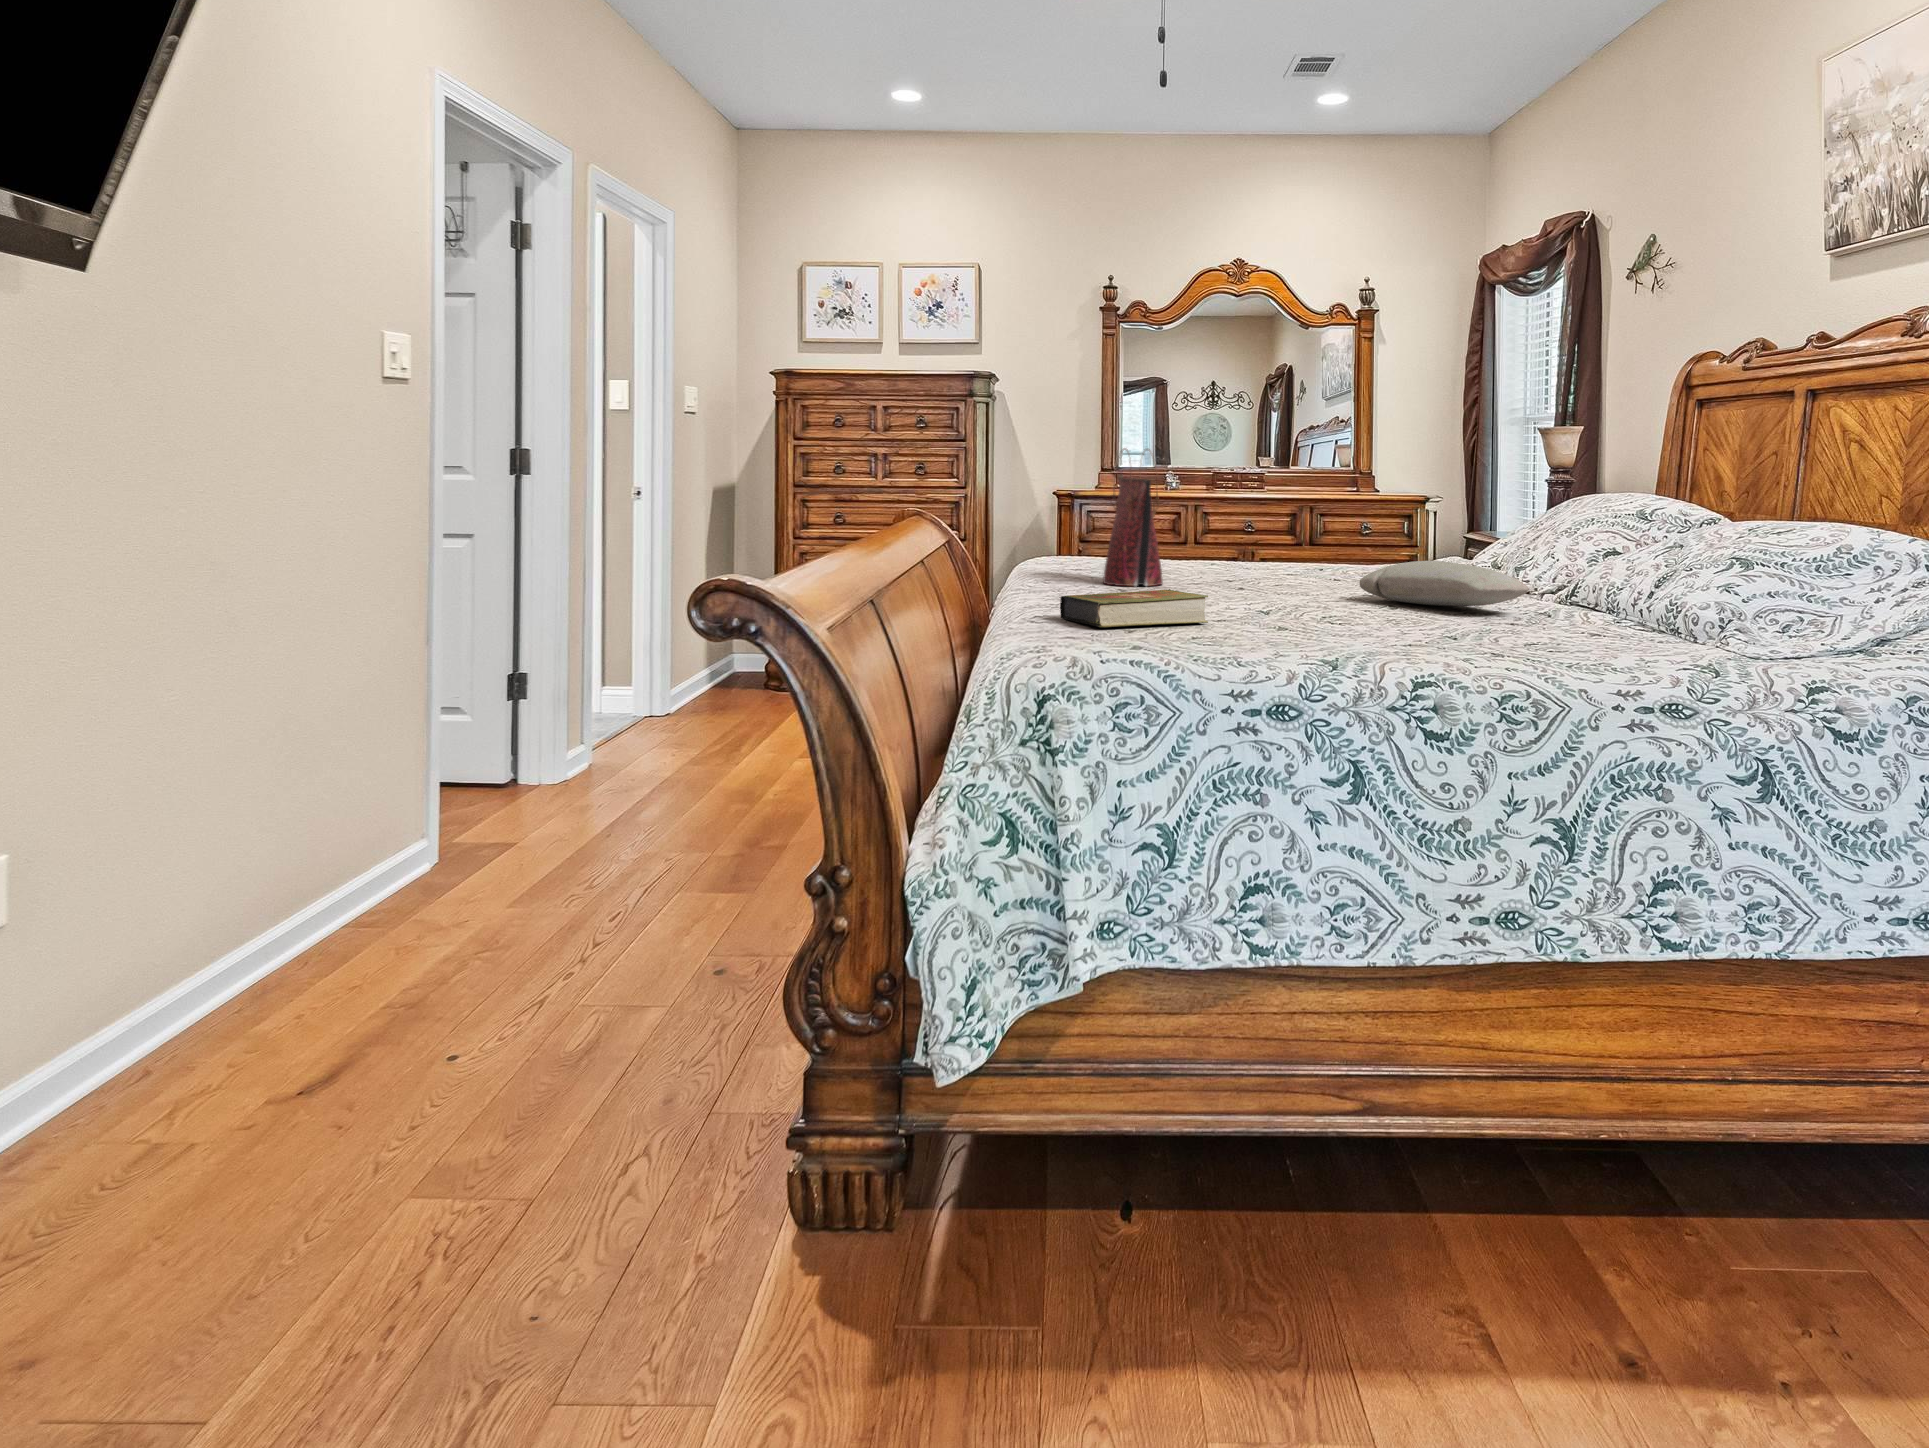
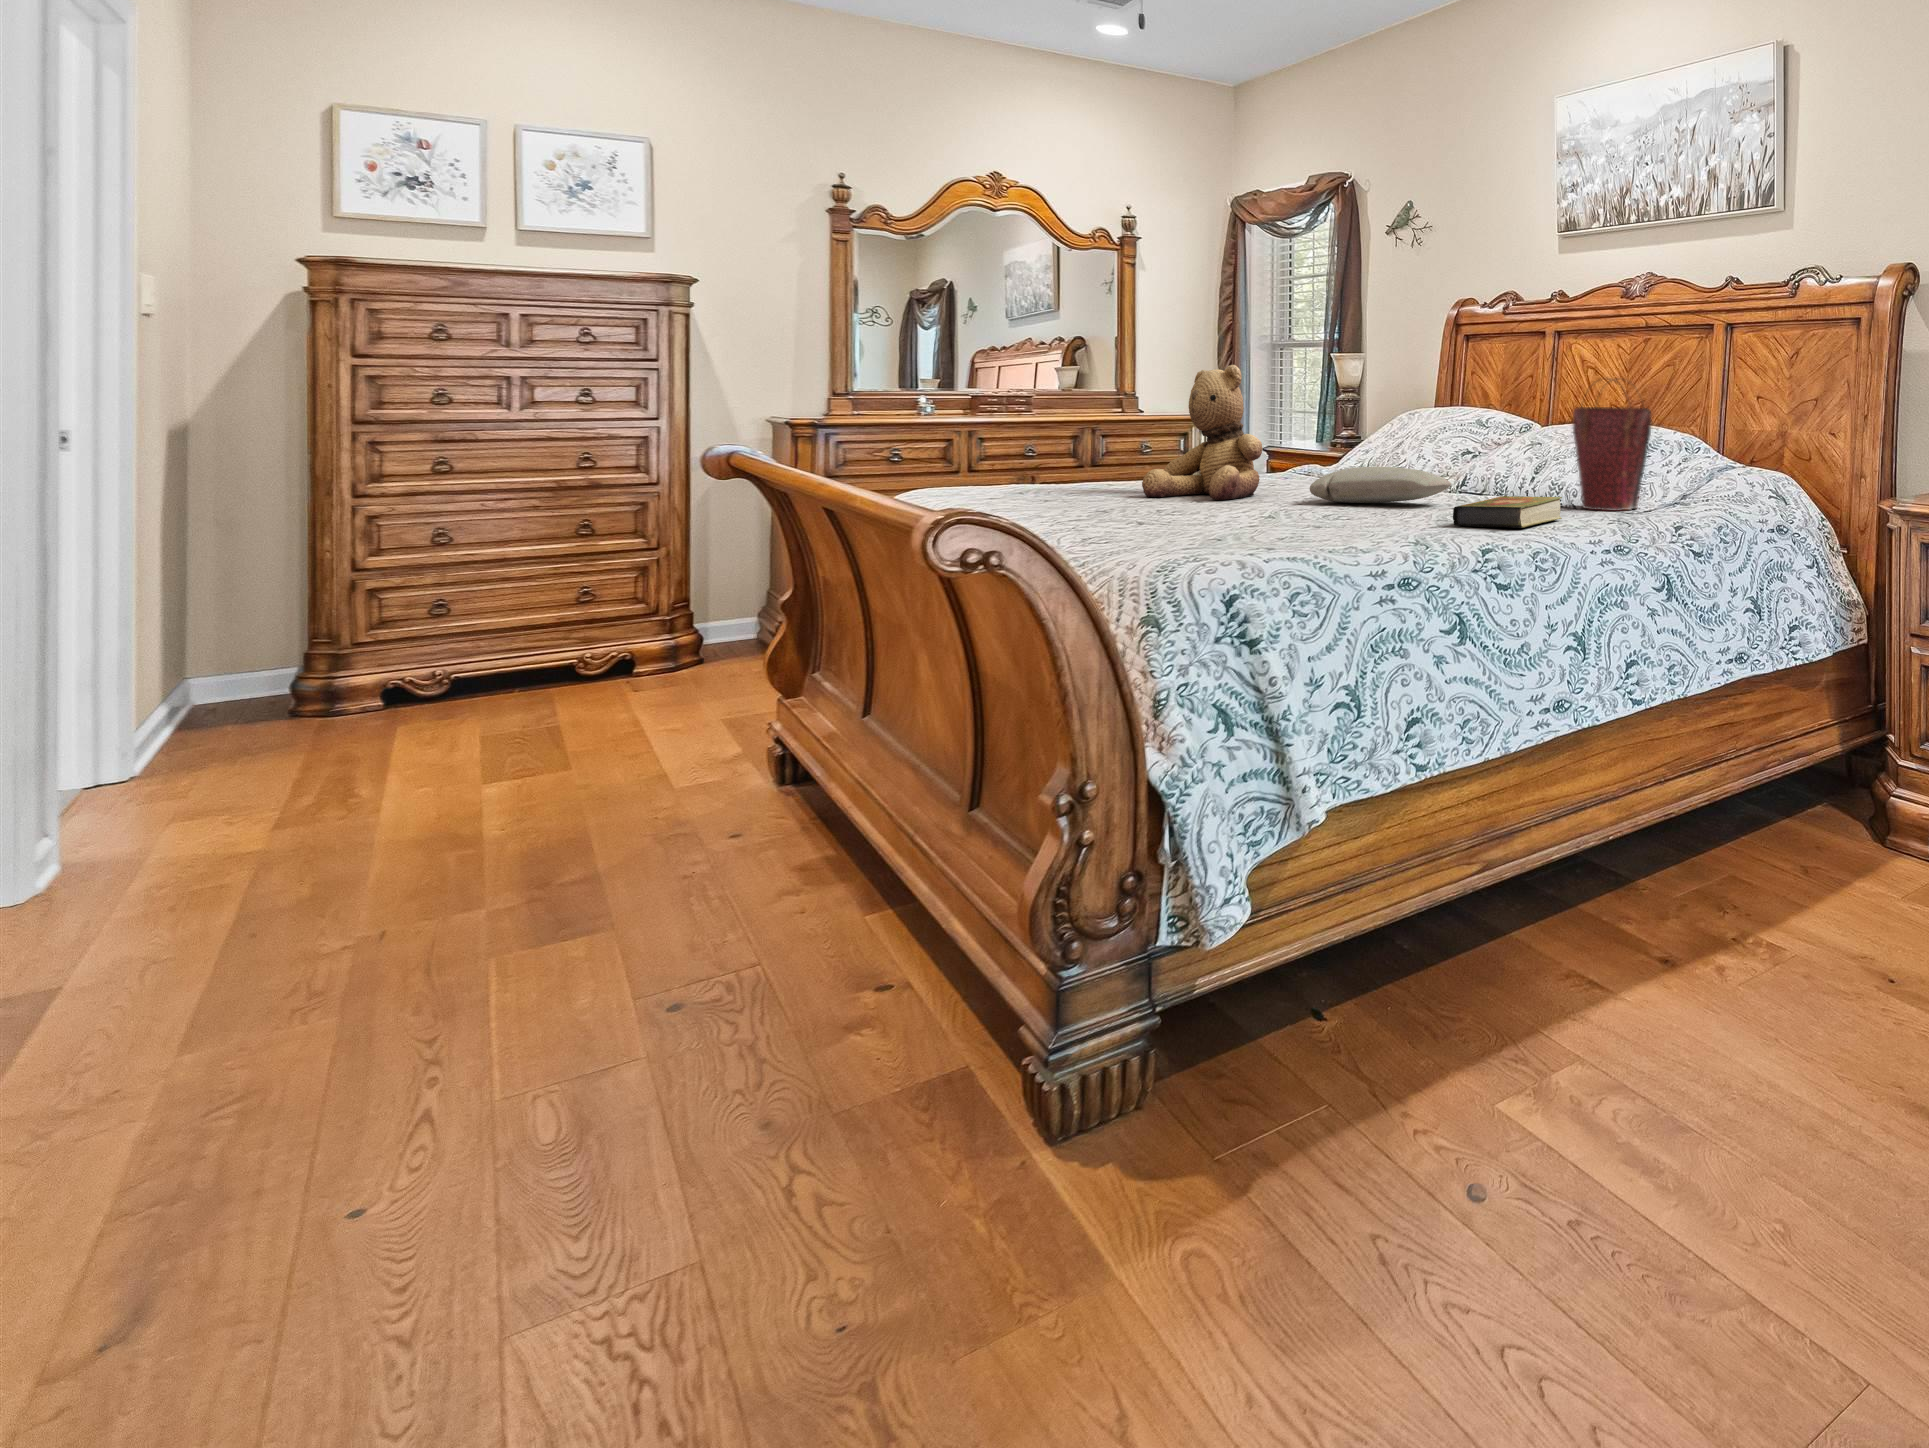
teddy bear: none [1219,439,1340,588] -> present [1142,365,1262,500]
handbag: present [1103,448,1163,586] -> present [1573,378,1652,511]
book: present [1060,589,1208,627] -> present [1453,496,1562,528]

